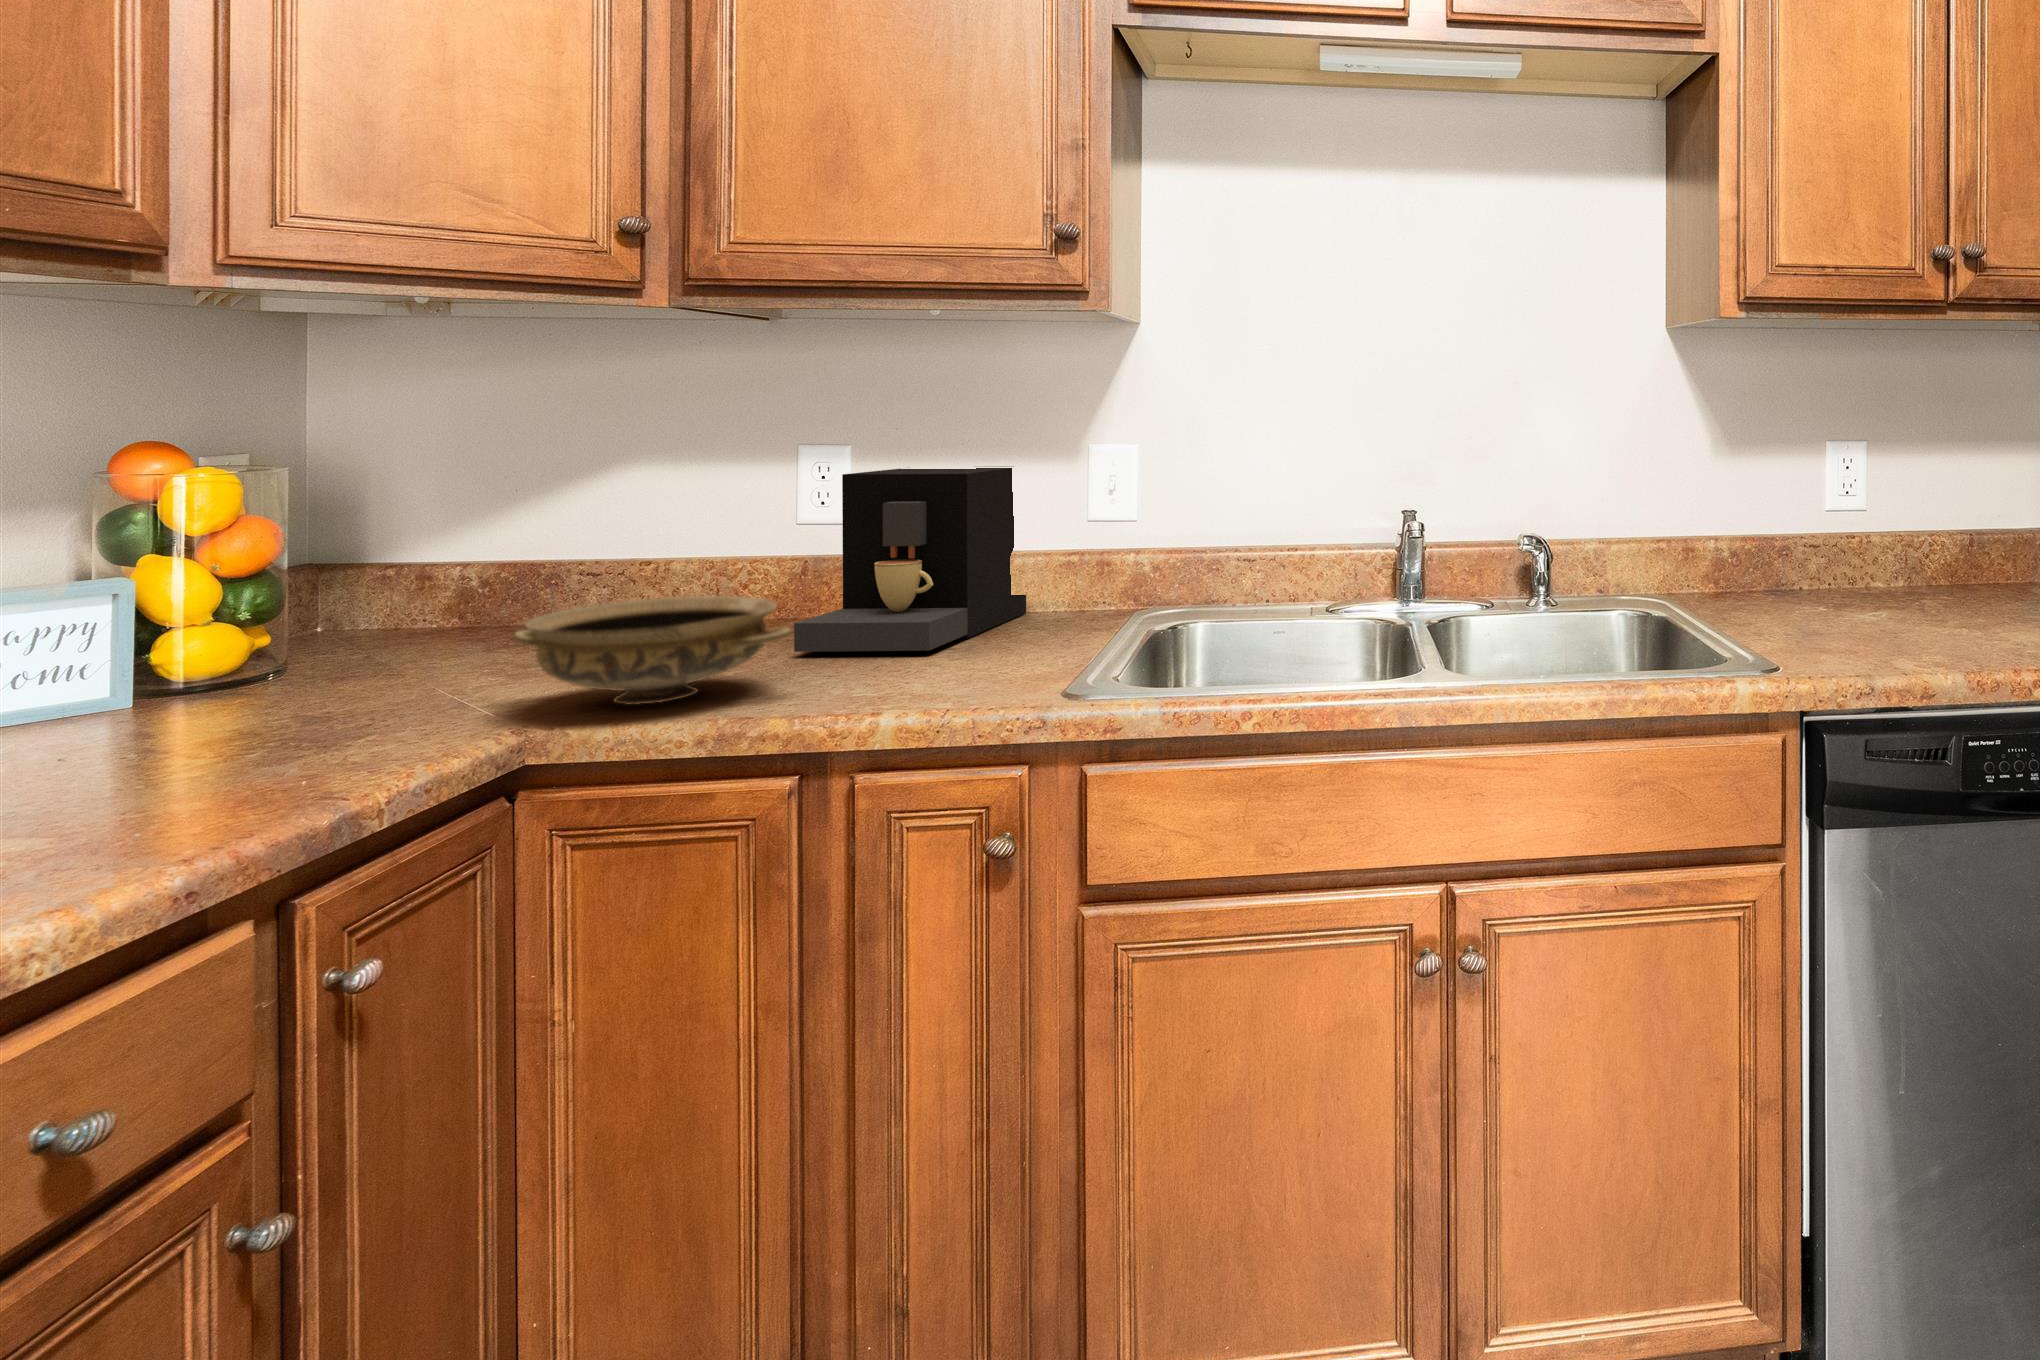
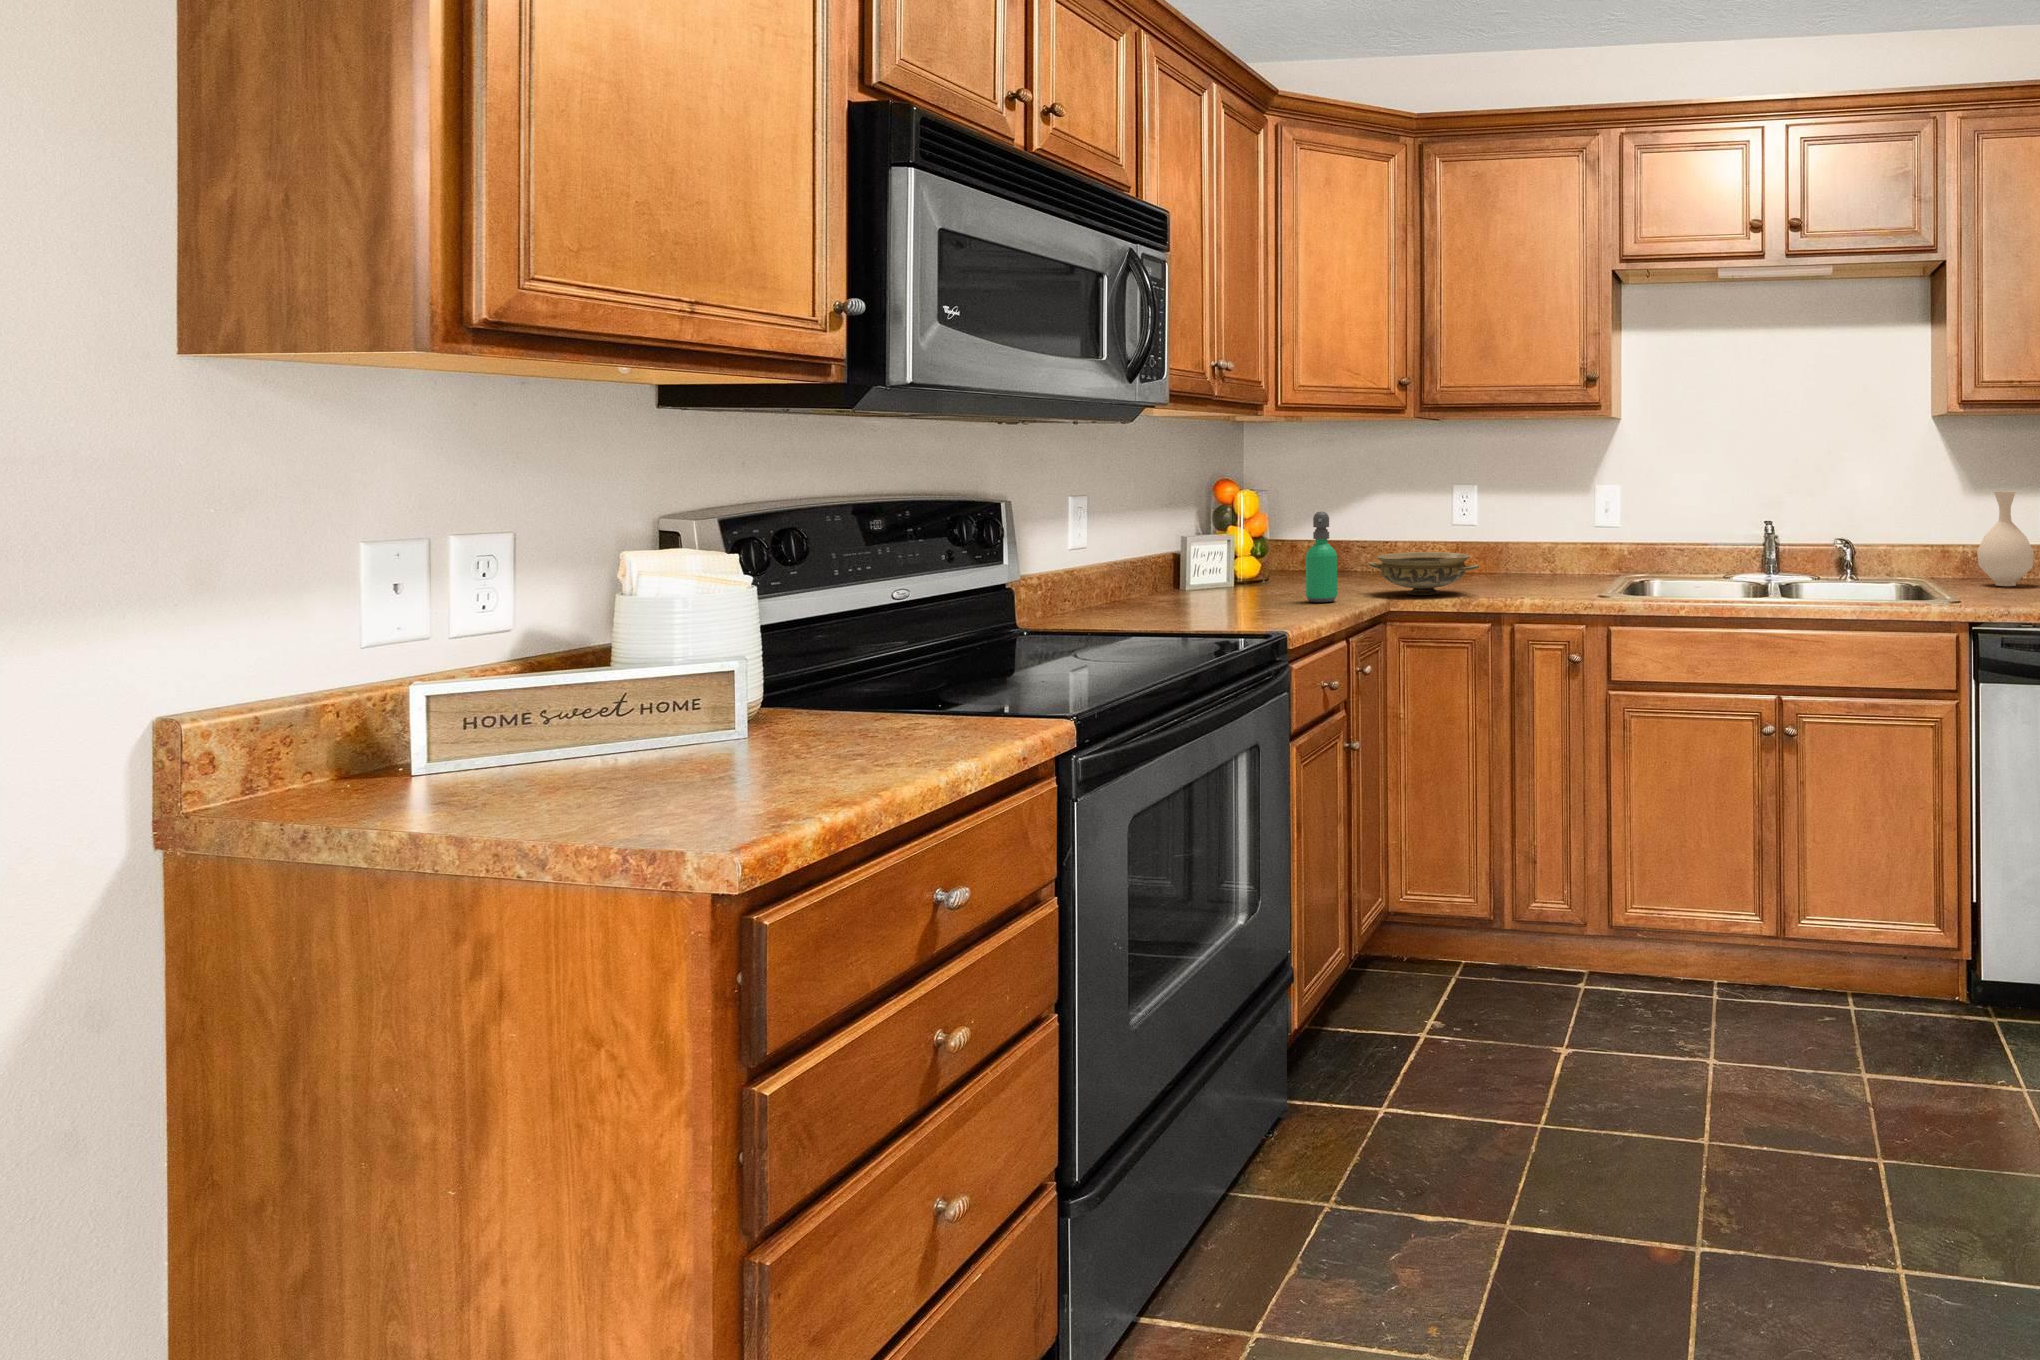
vase: none [1739,454,1827,608] -> present [1977,492,2034,586]
coffee maker: present [794,468,1026,652] -> none [1466,496,1564,585]
soap dispenser: none [260,527,368,763] -> present [1306,512,1337,602]

